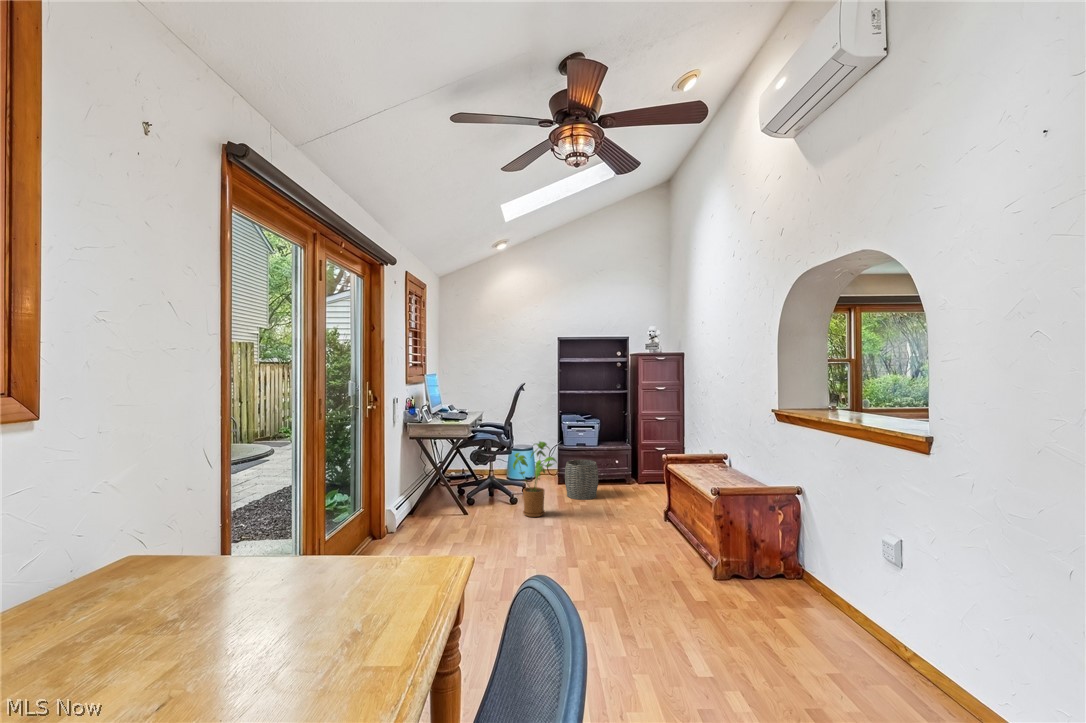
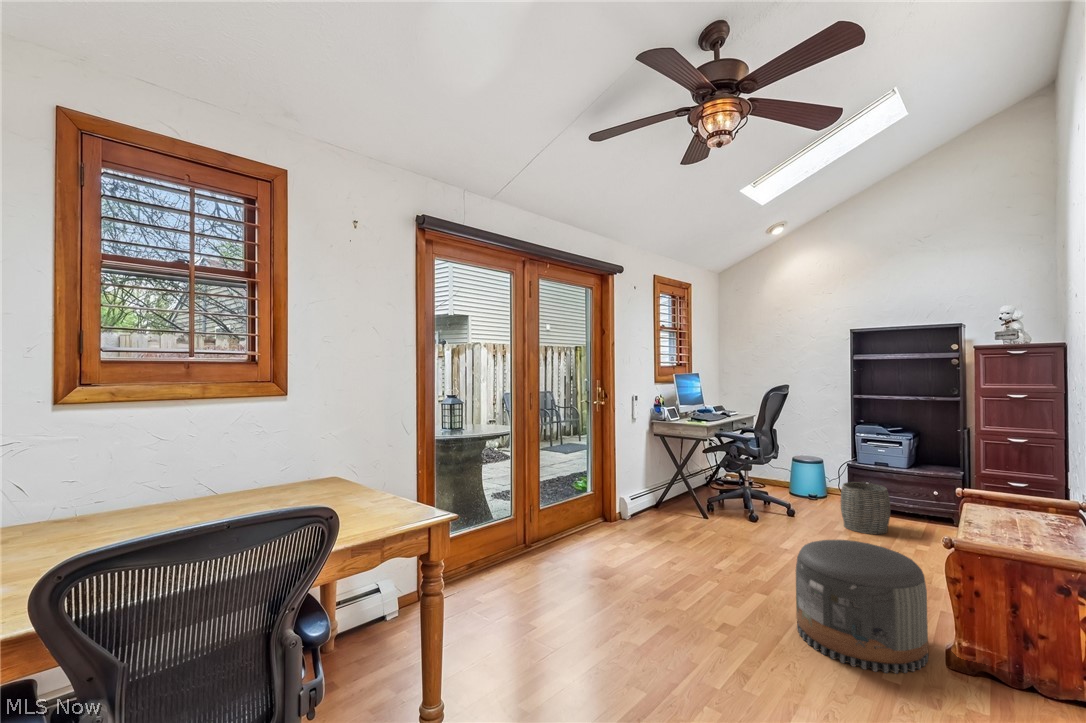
house plant: present [513,441,556,517] -> none [752,452,804,538]
pouf: none [616,503,708,603] -> present [796,540,928,673]

